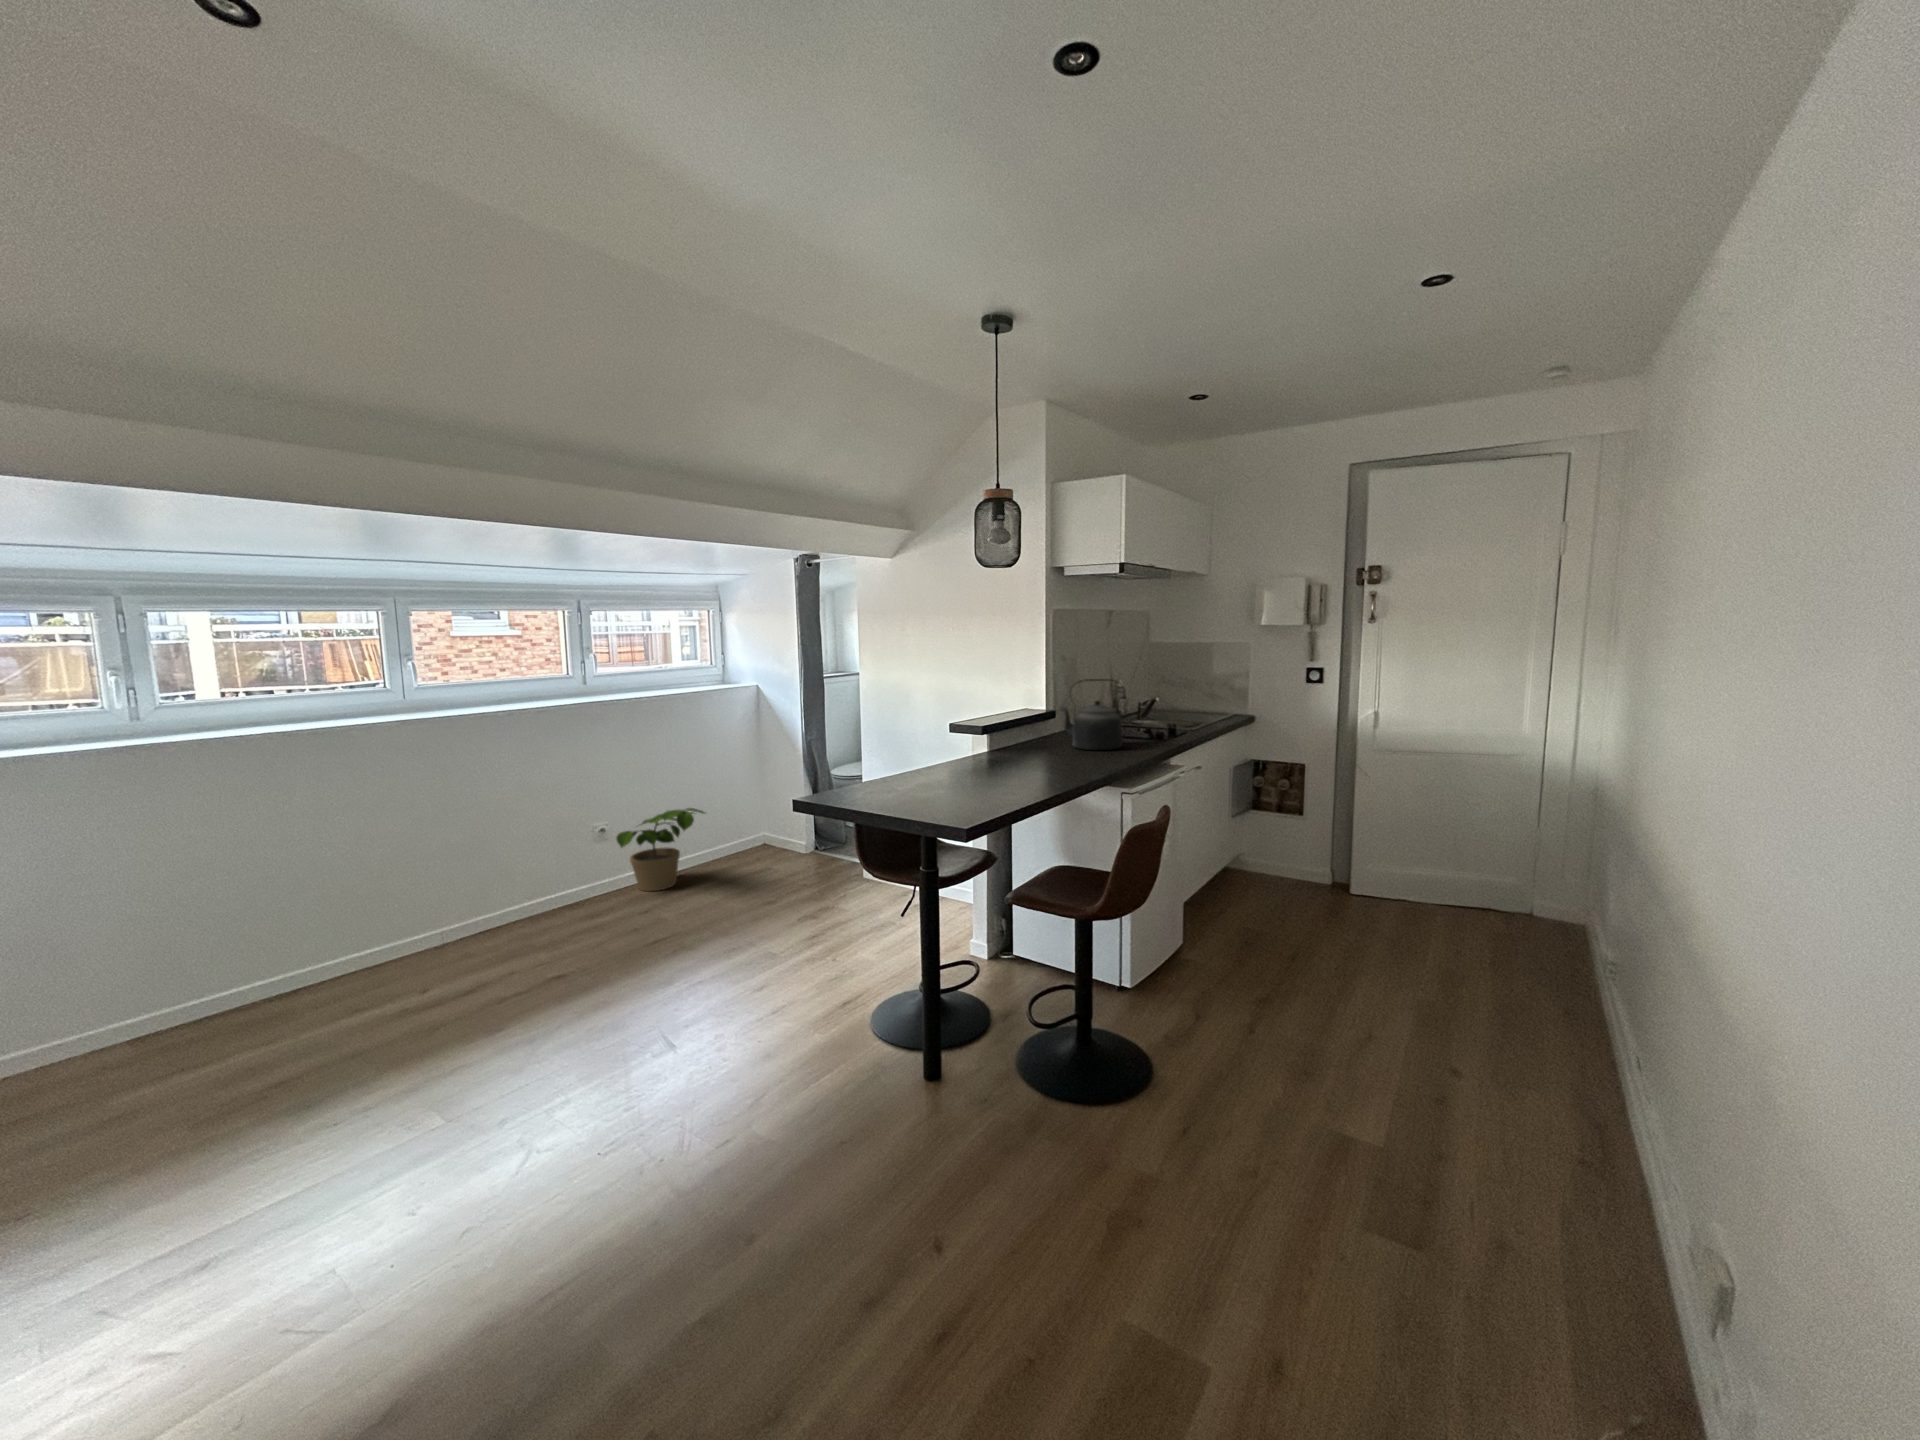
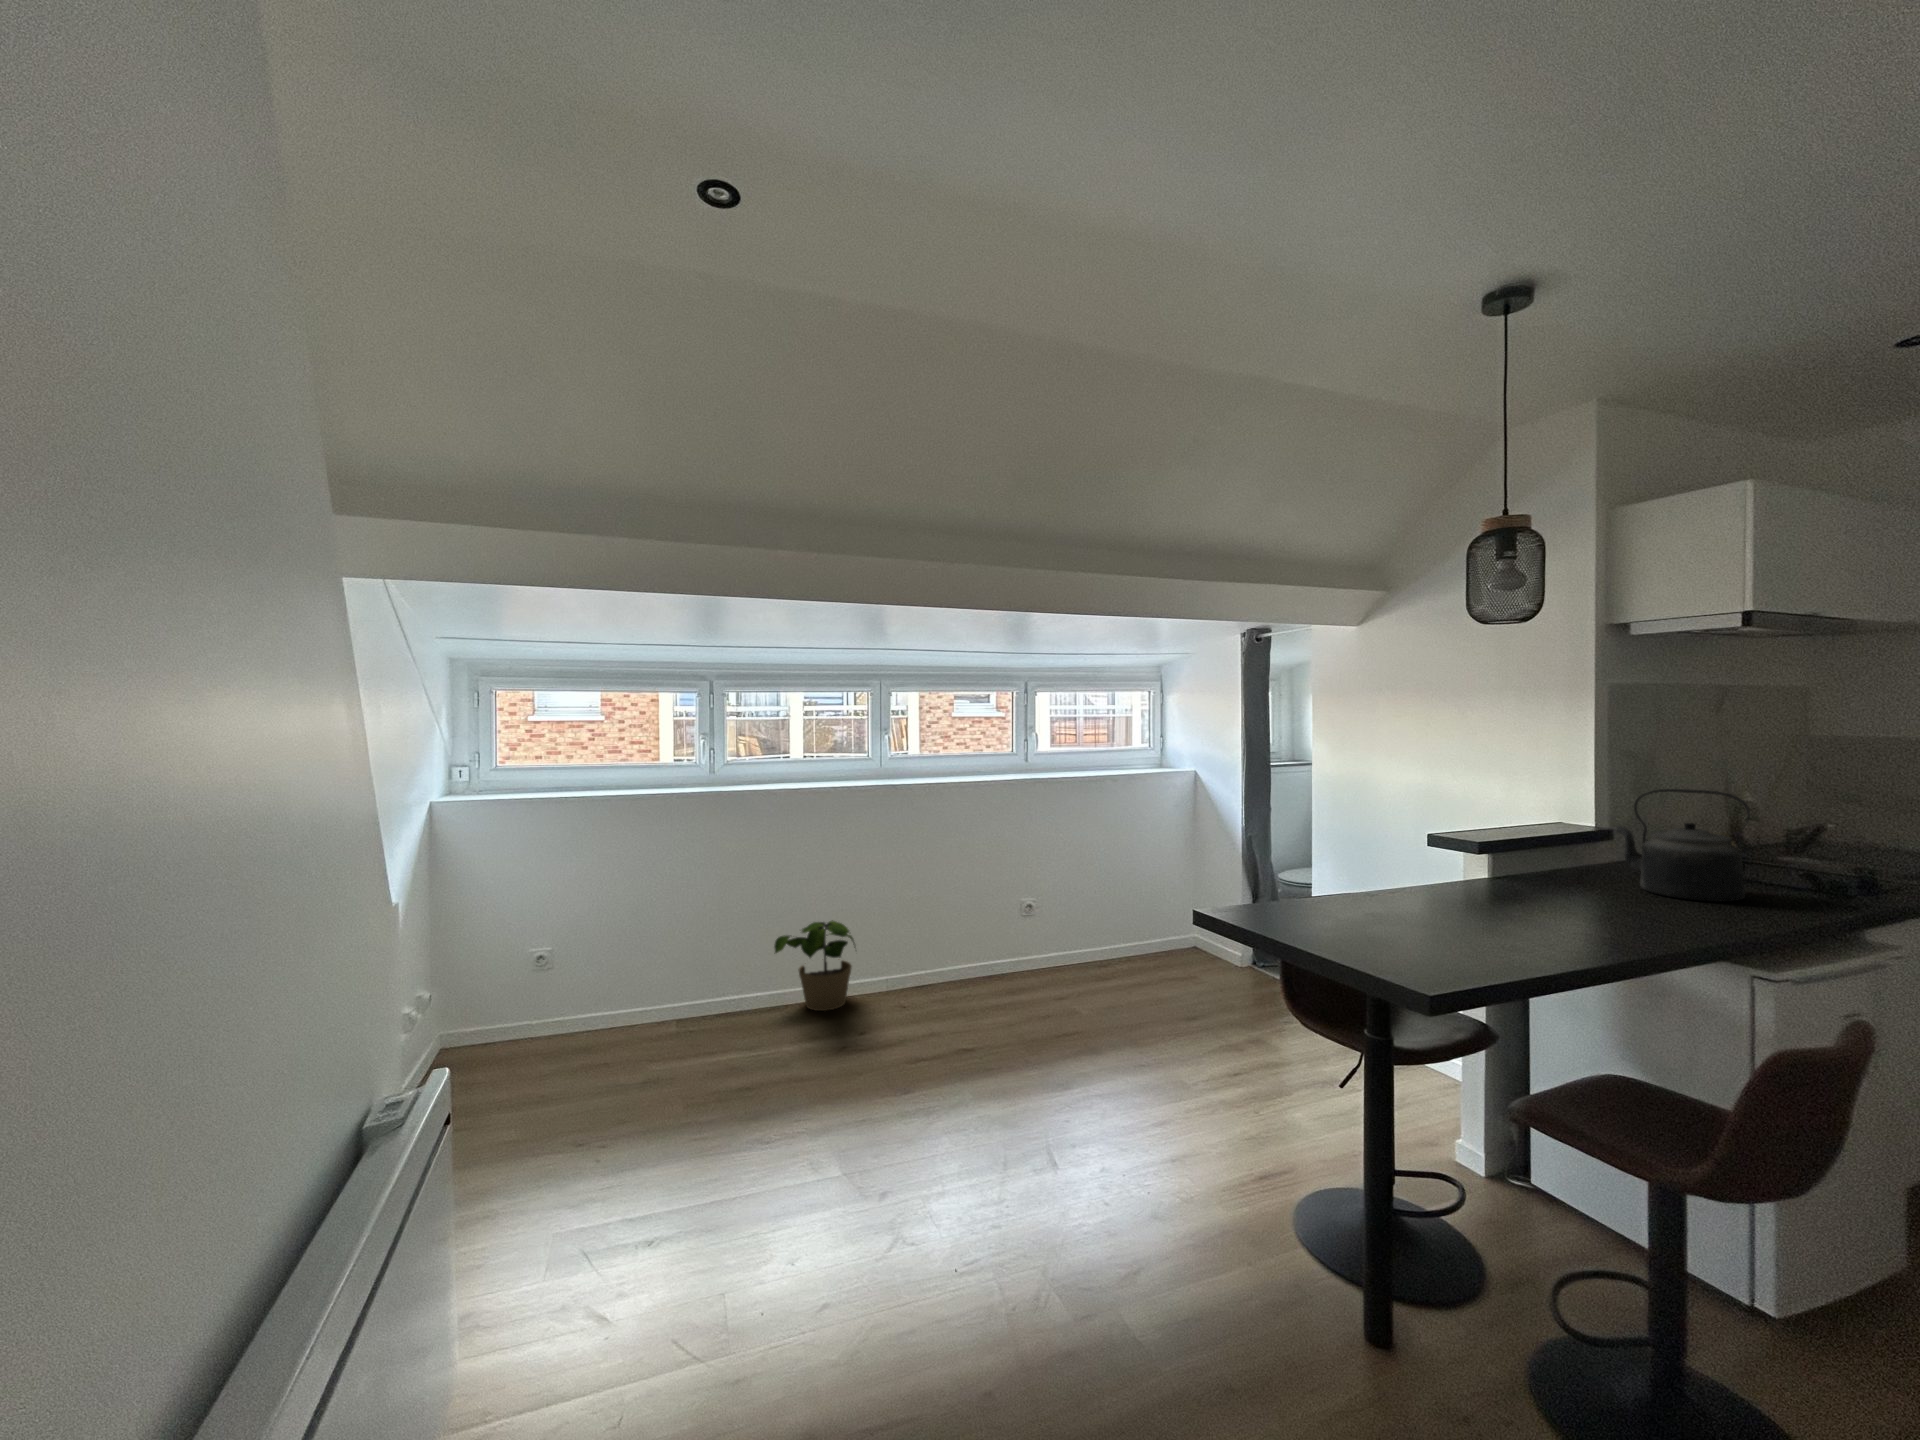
potted plant: present [616,808,704,891] -> present [774,920,854,1011]

